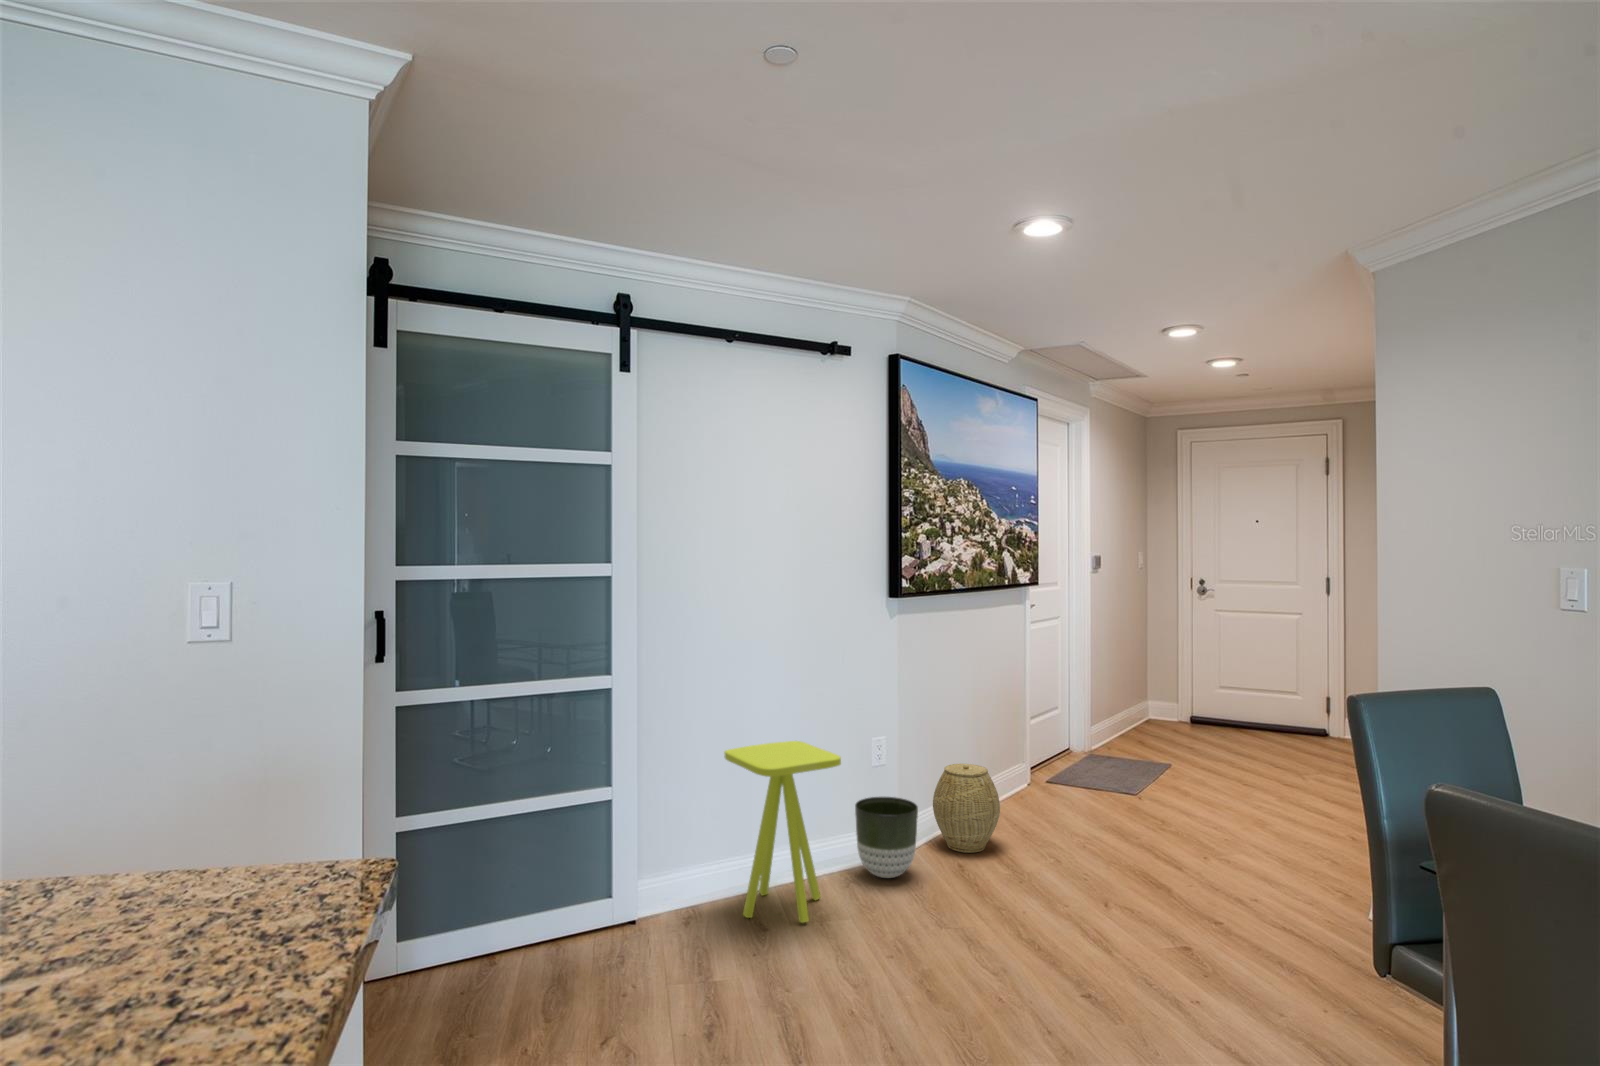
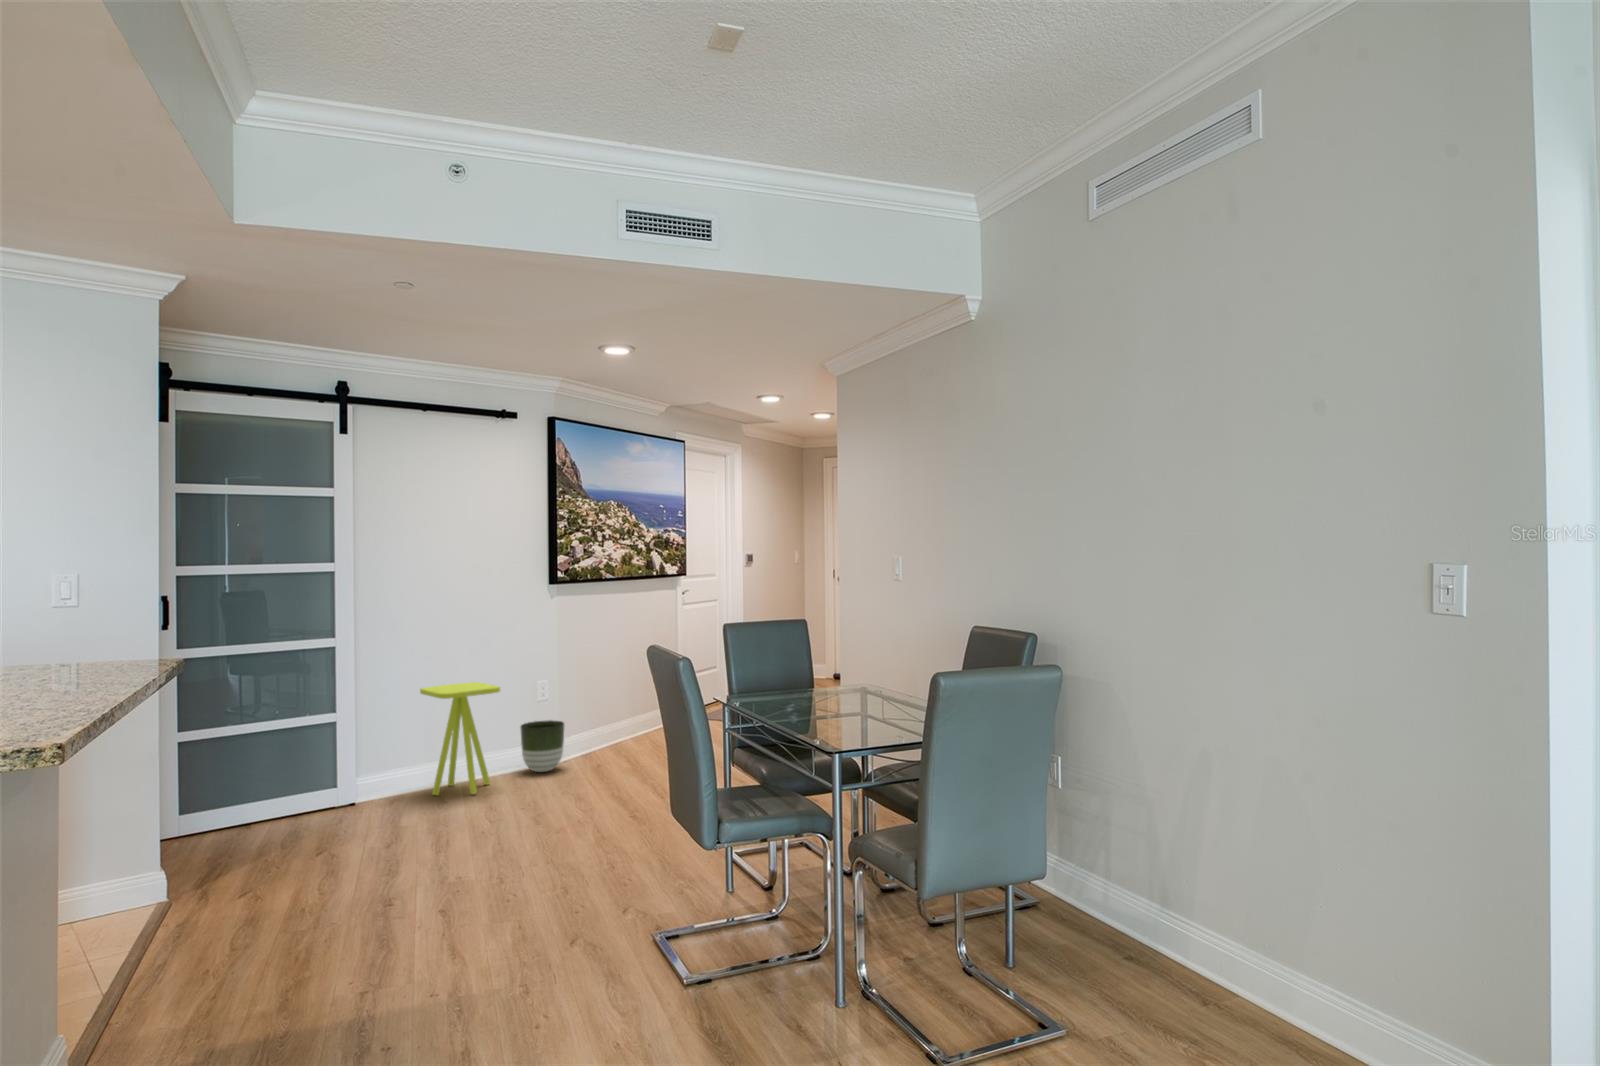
woven basket: present [933,764,1000,853] -> none [585,698,631,757]

